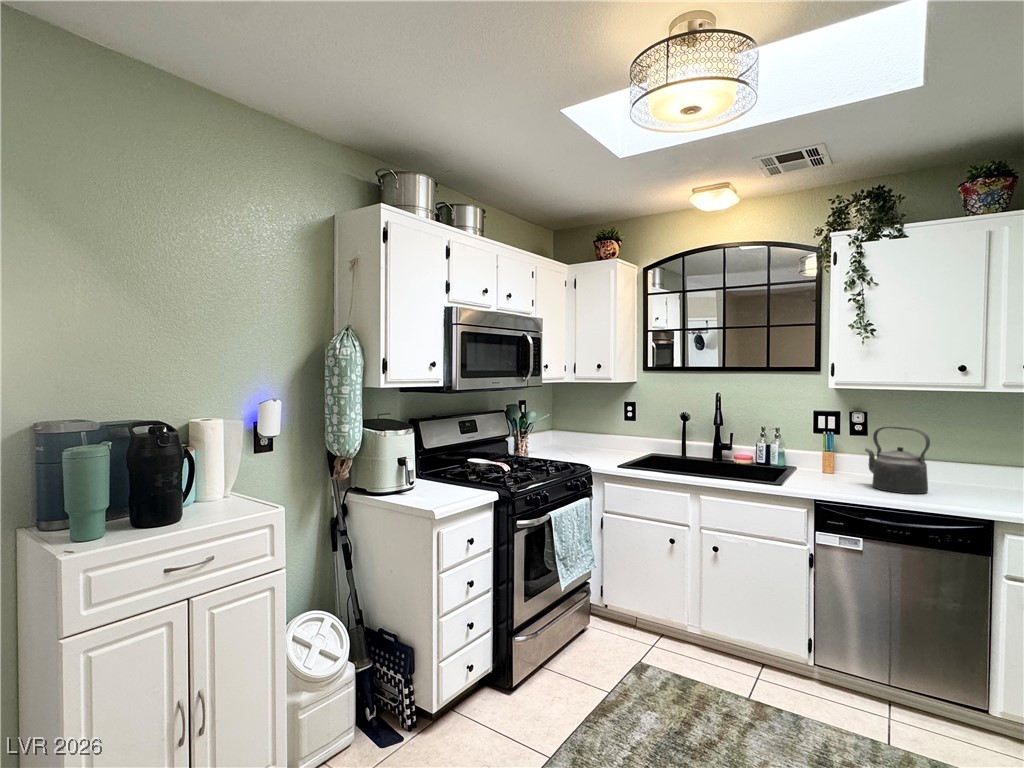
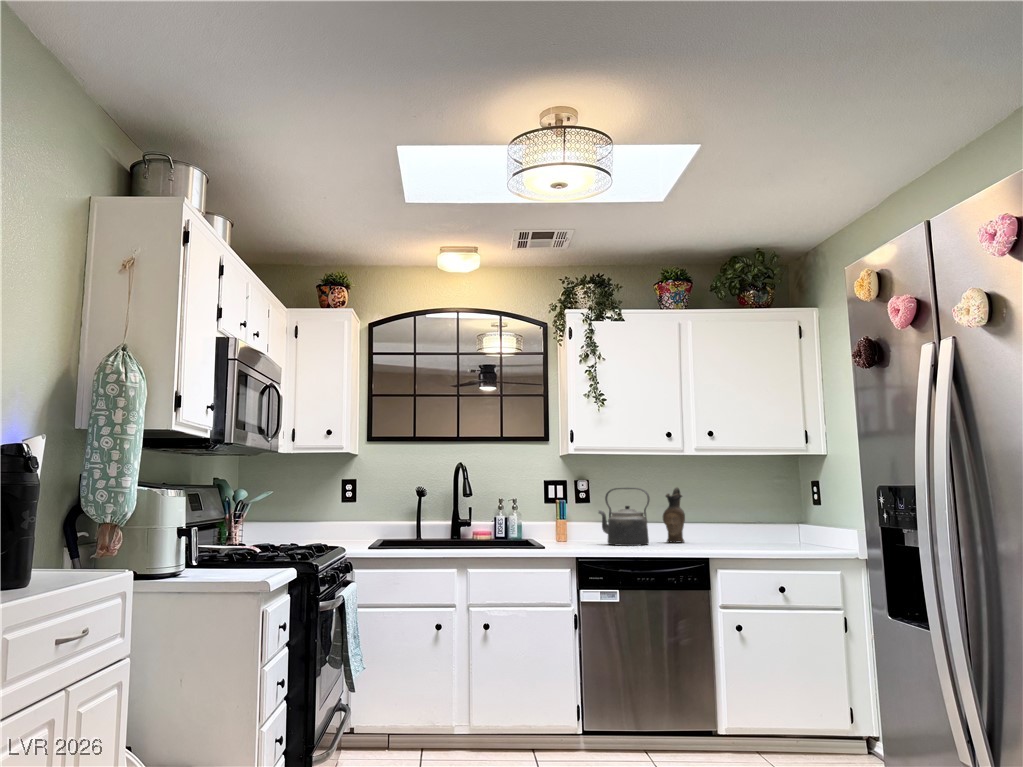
ceramic pitcher: none [956,428,992,494] -> present [663,488,685,542]

